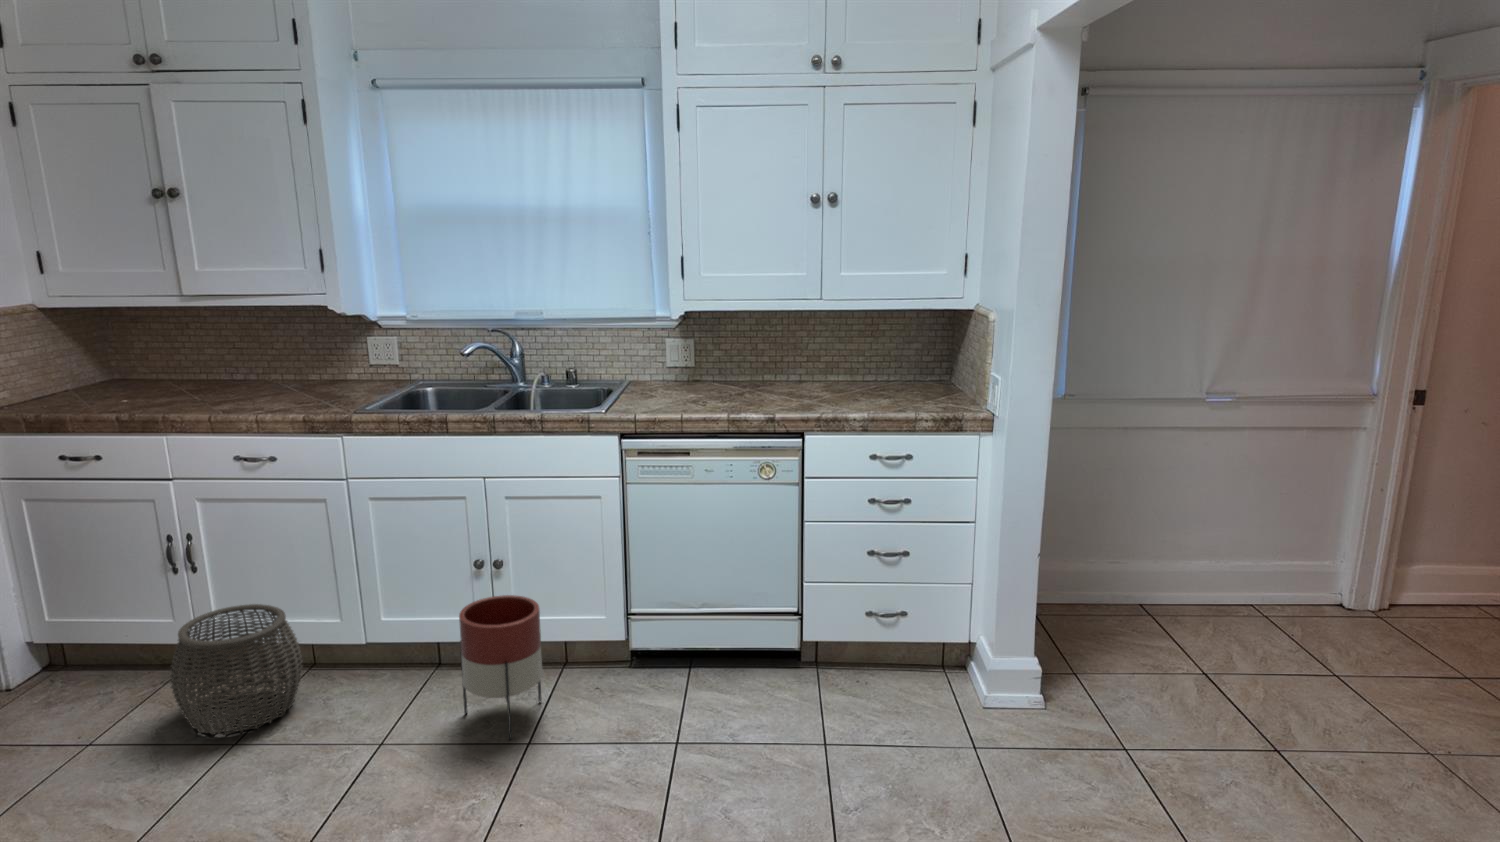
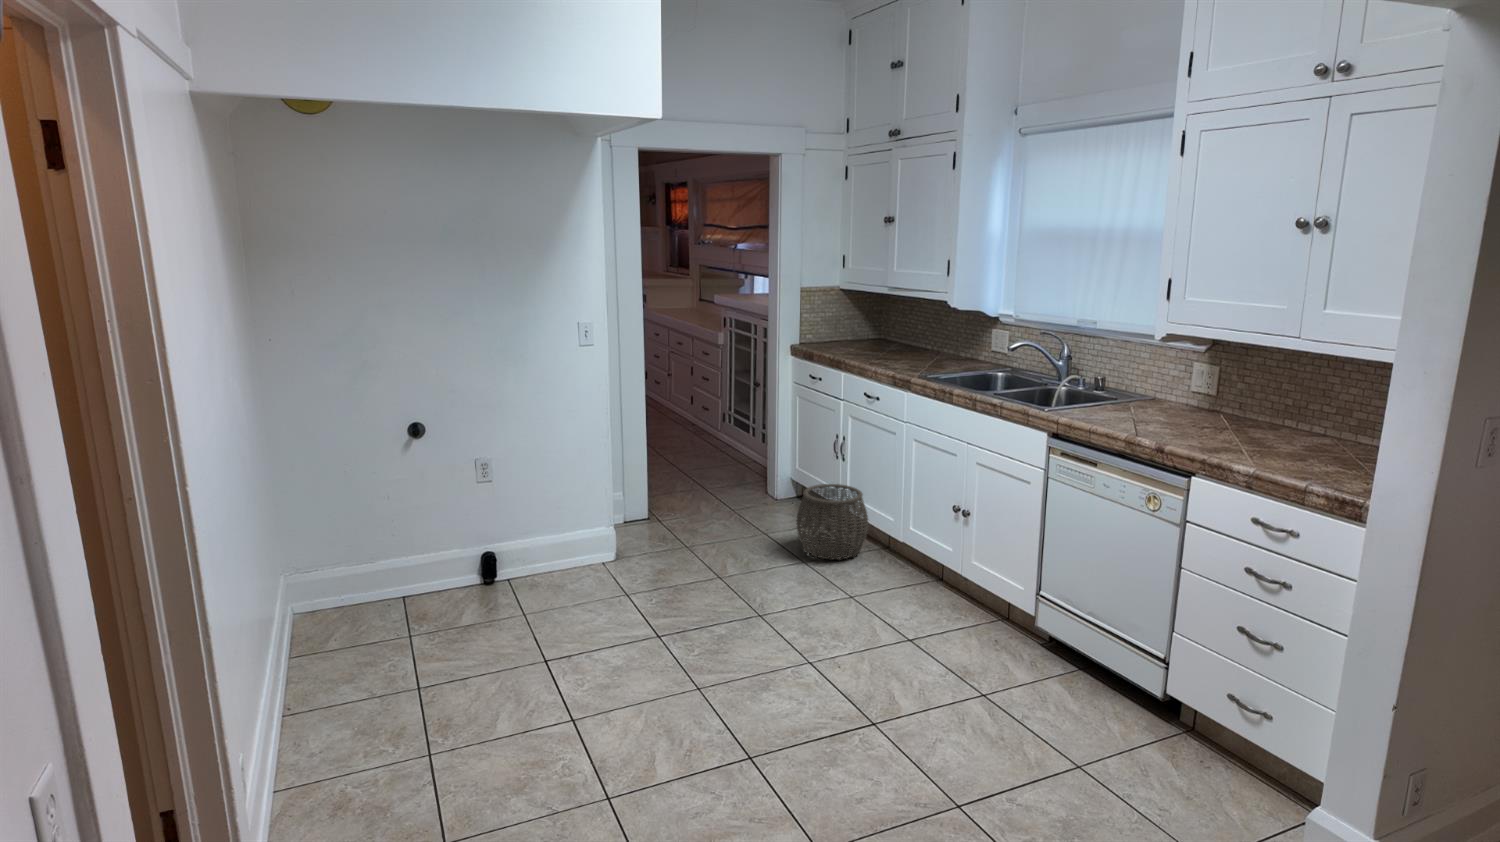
planter: present [459,595,543,740] -> none [895,528,960,631]

